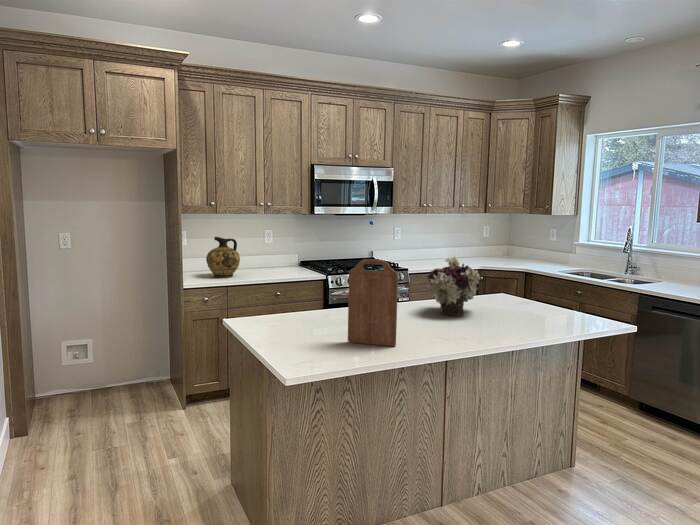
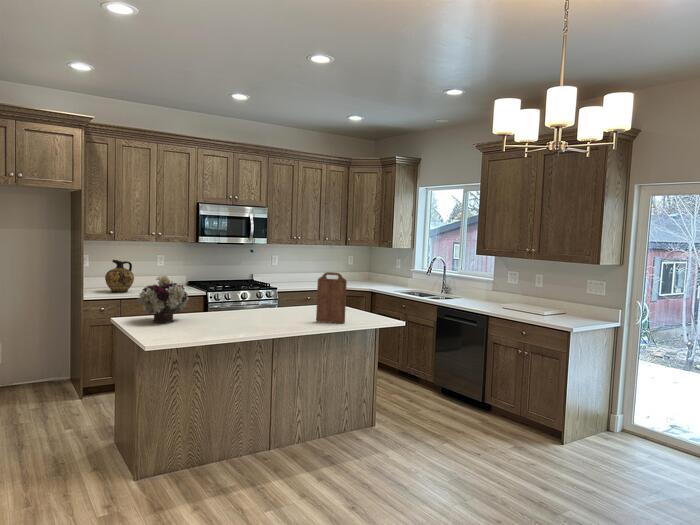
flower arrangement: present [427,256,480,316] -> present [137,275,189,323]
cutting board: present [348,259,398,346] -> present [316,272,347,323]

